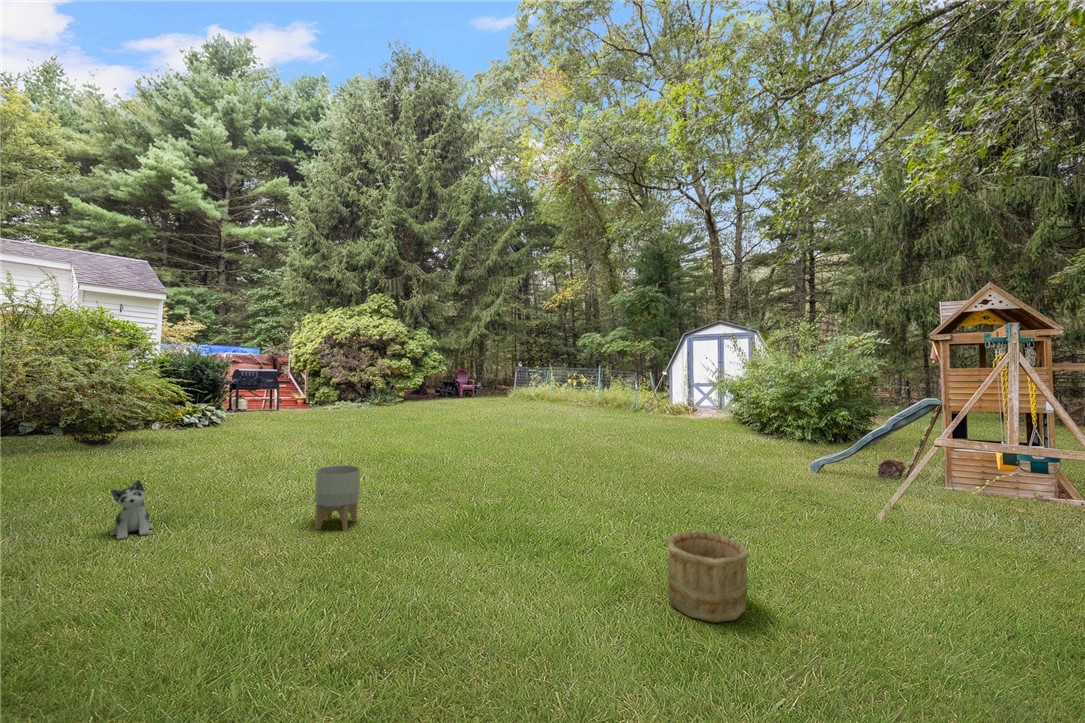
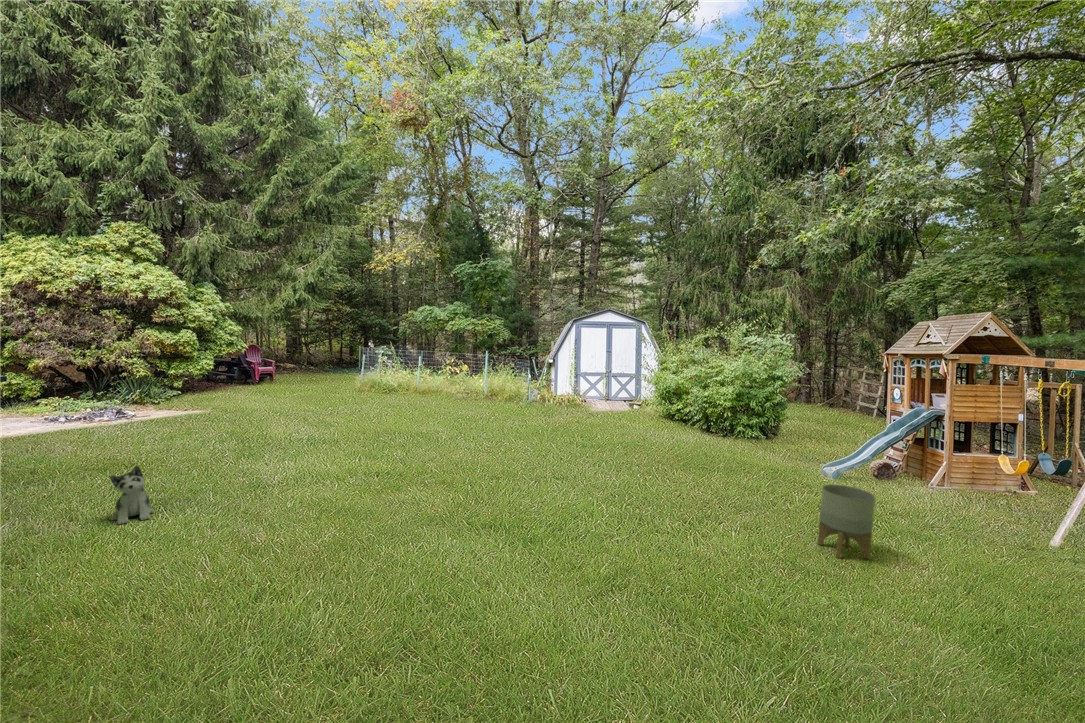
planter: present [315,465,360,531] -> present [818,484,875,559]
wooden bucket: present [666,531,750,623] -> none [661,523,744,615]

